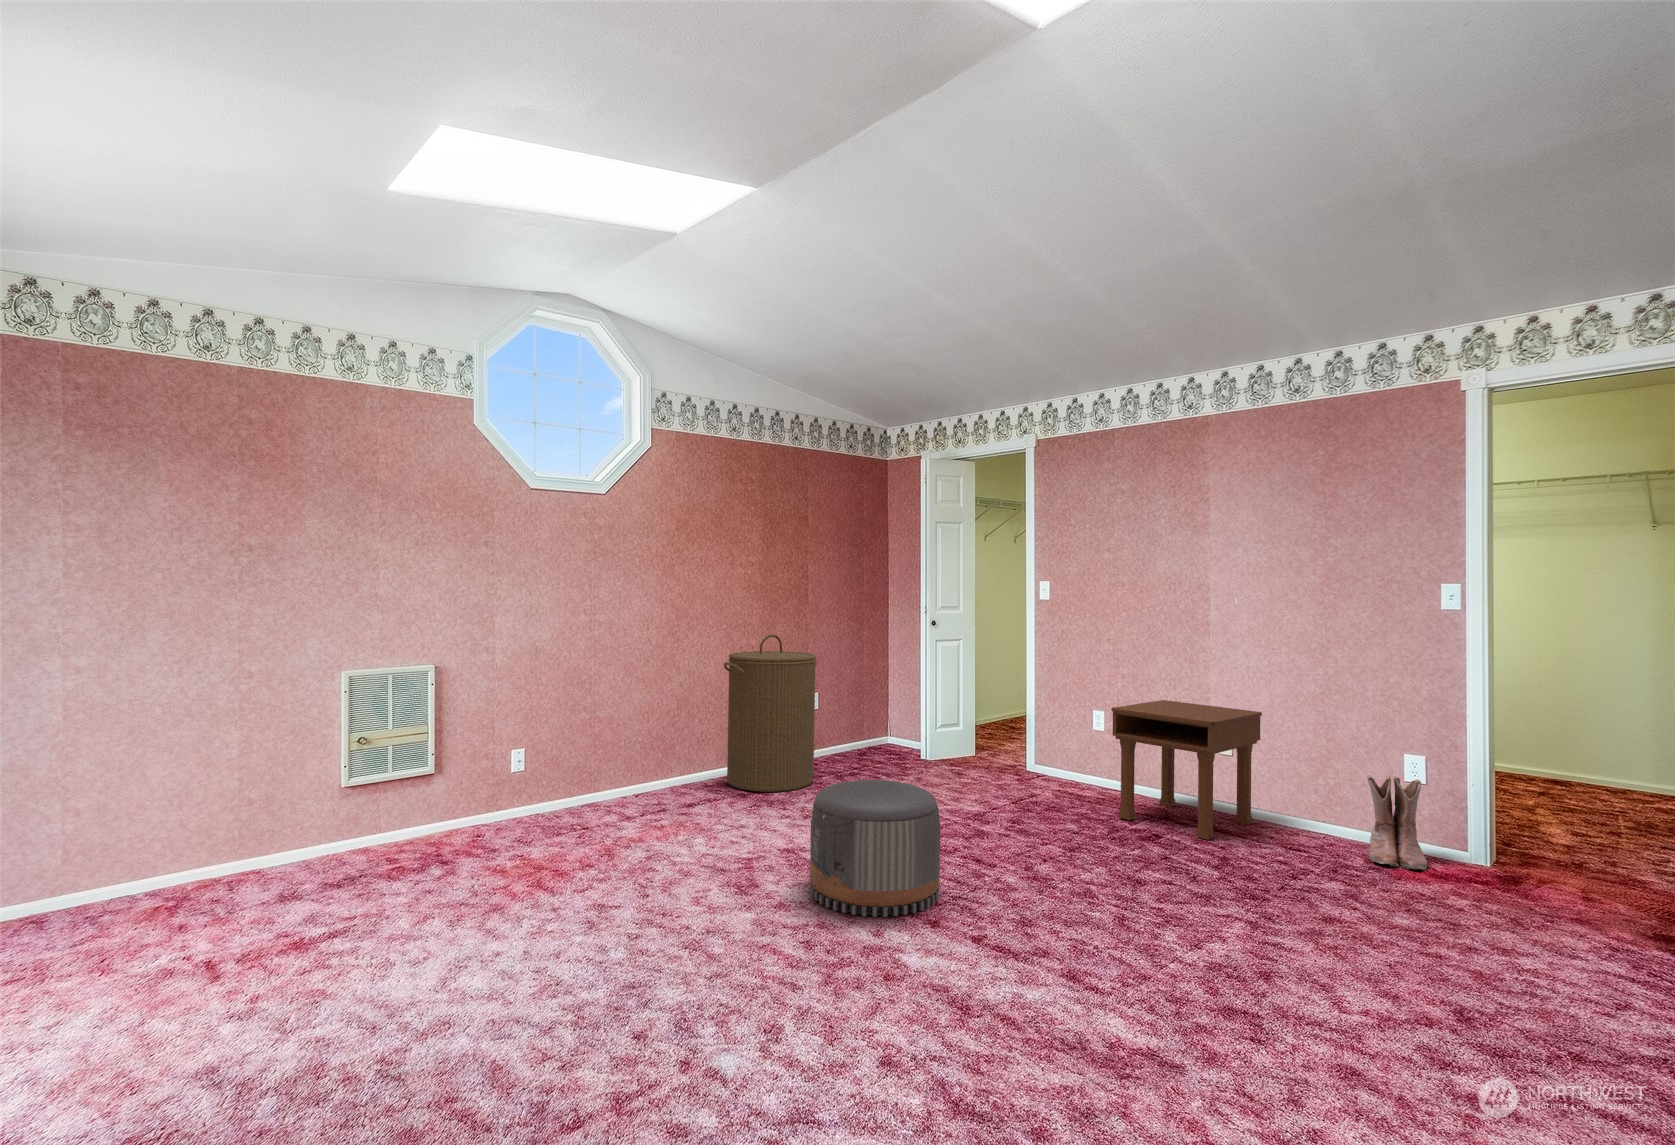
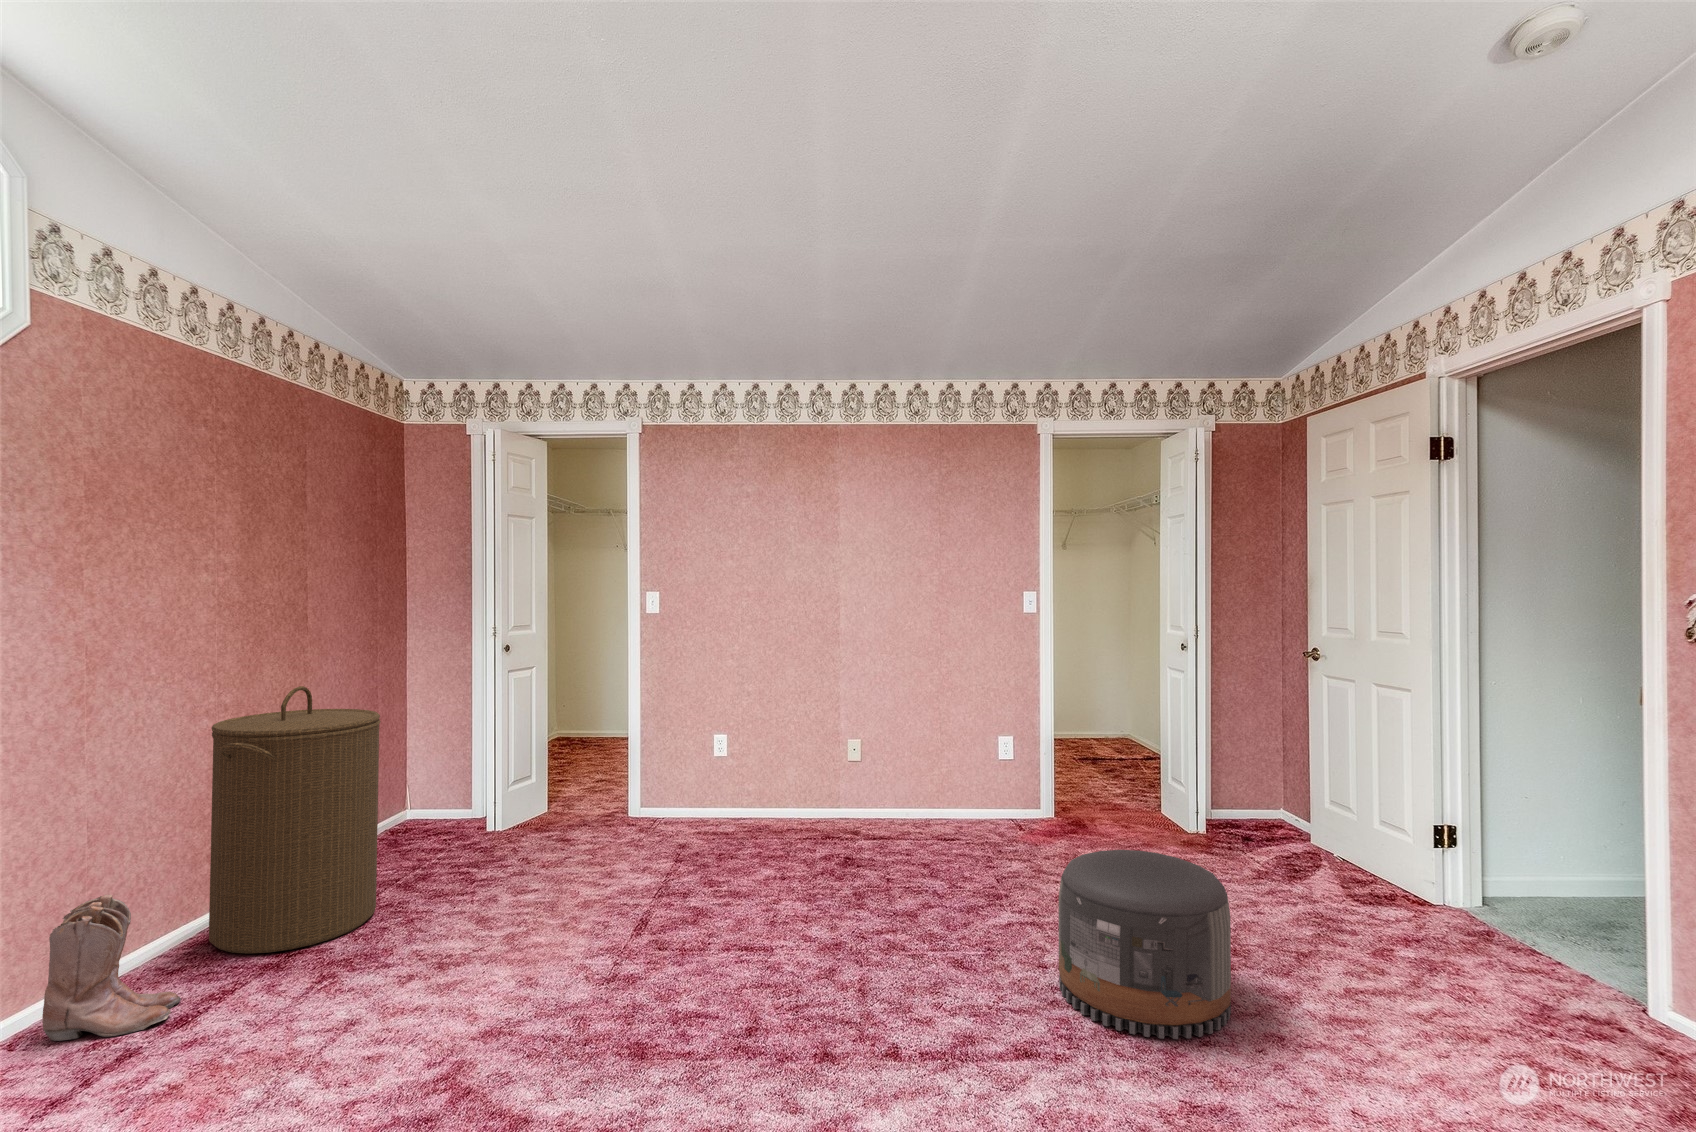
nightstand: present [1111,700,1262,840] -> none [785,713,896,847]
boots: present [1367,775,1427,870] -> present [42,895,181,1041]
pouf: present [810,780,940,917] -> present [1059,850,1231,1039]

